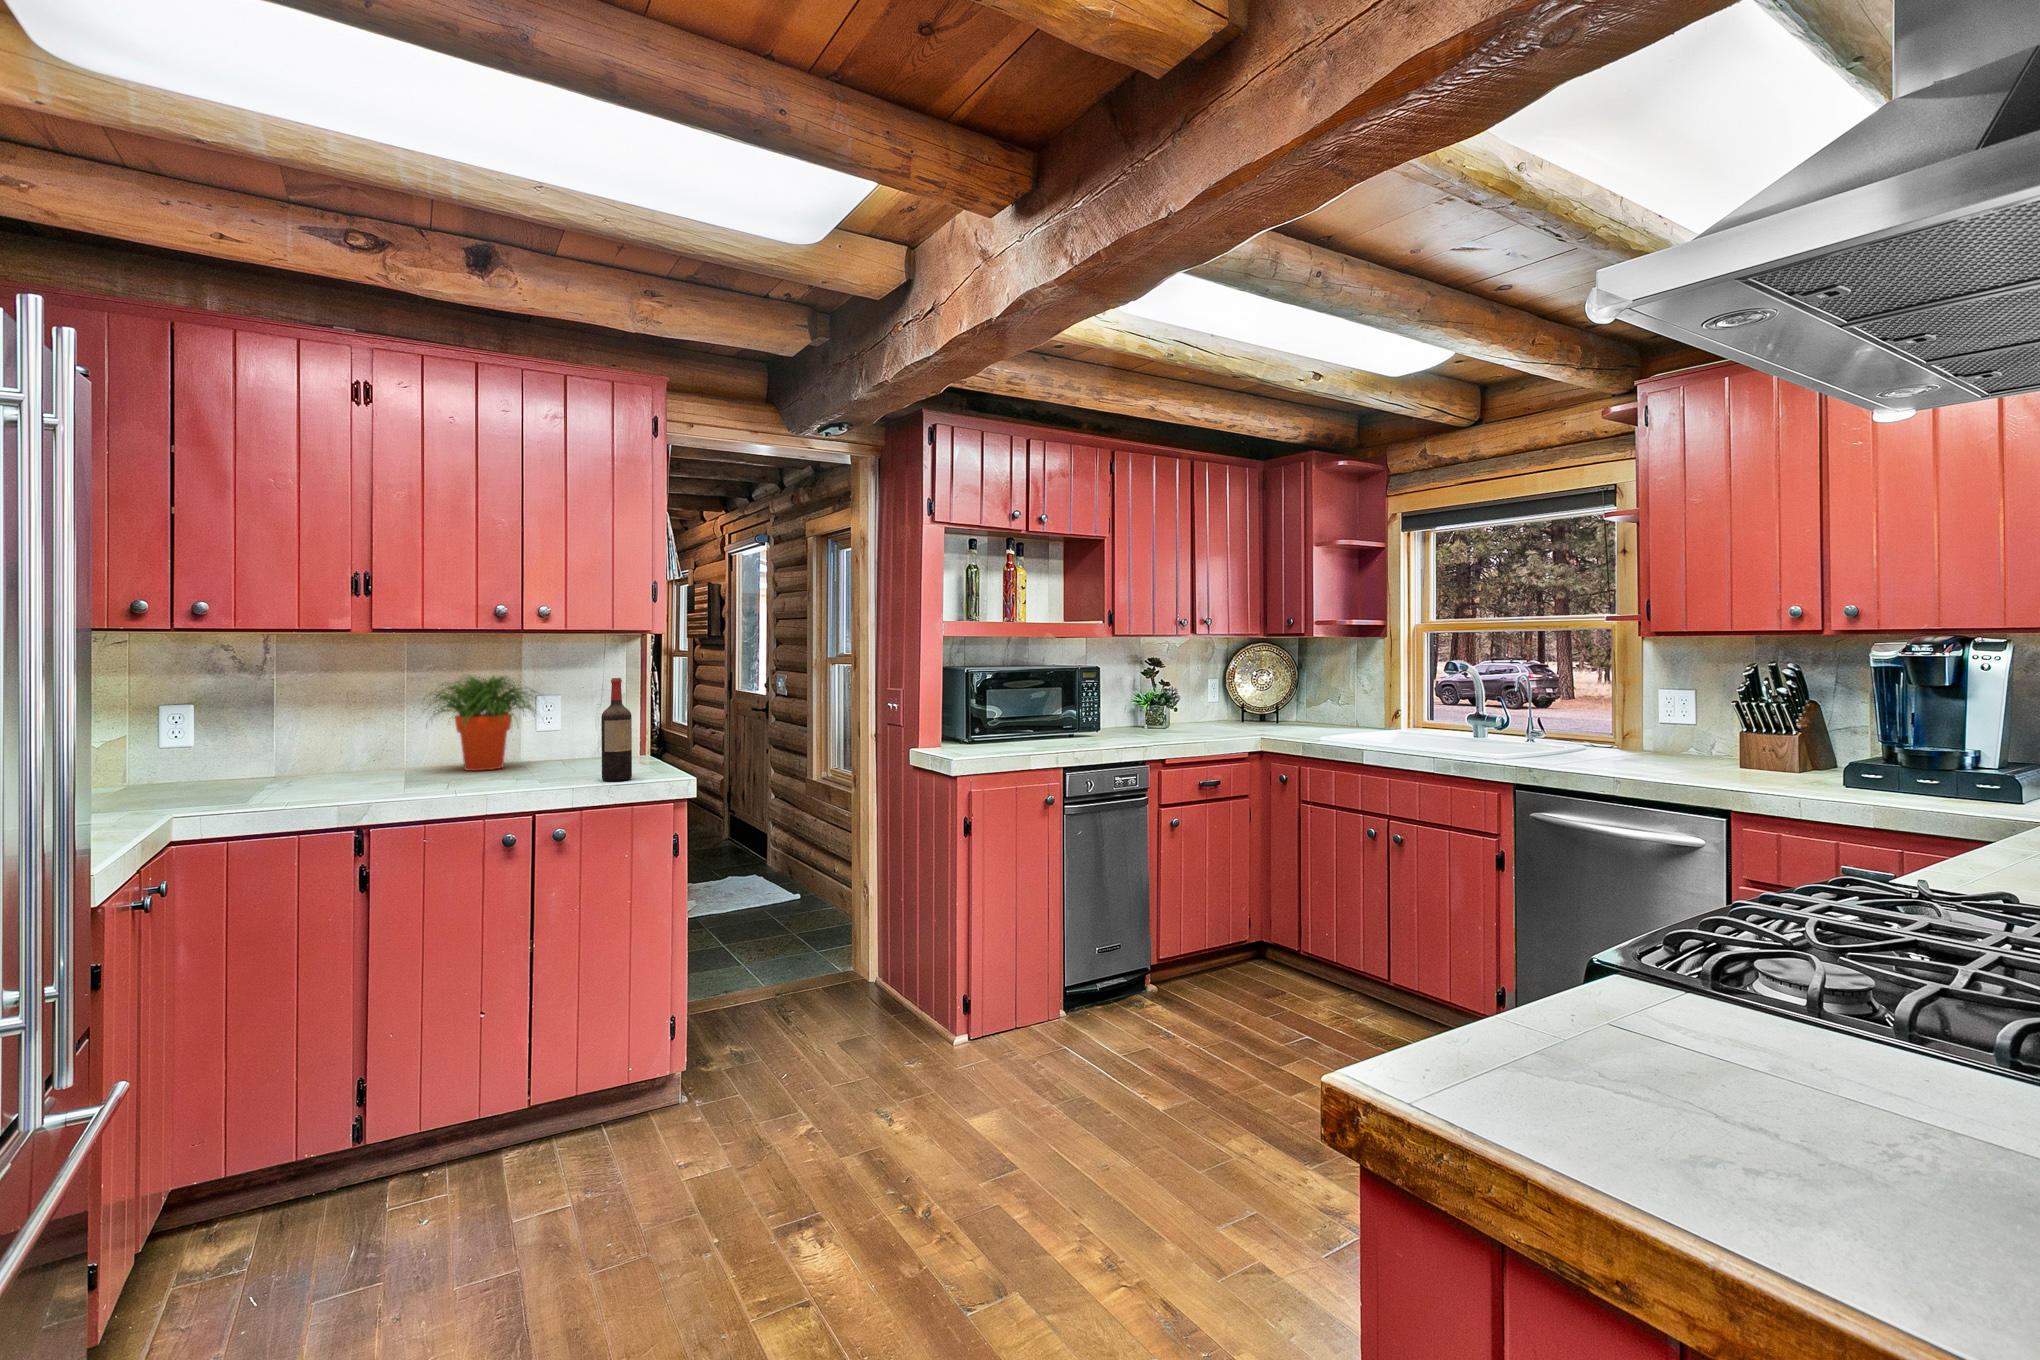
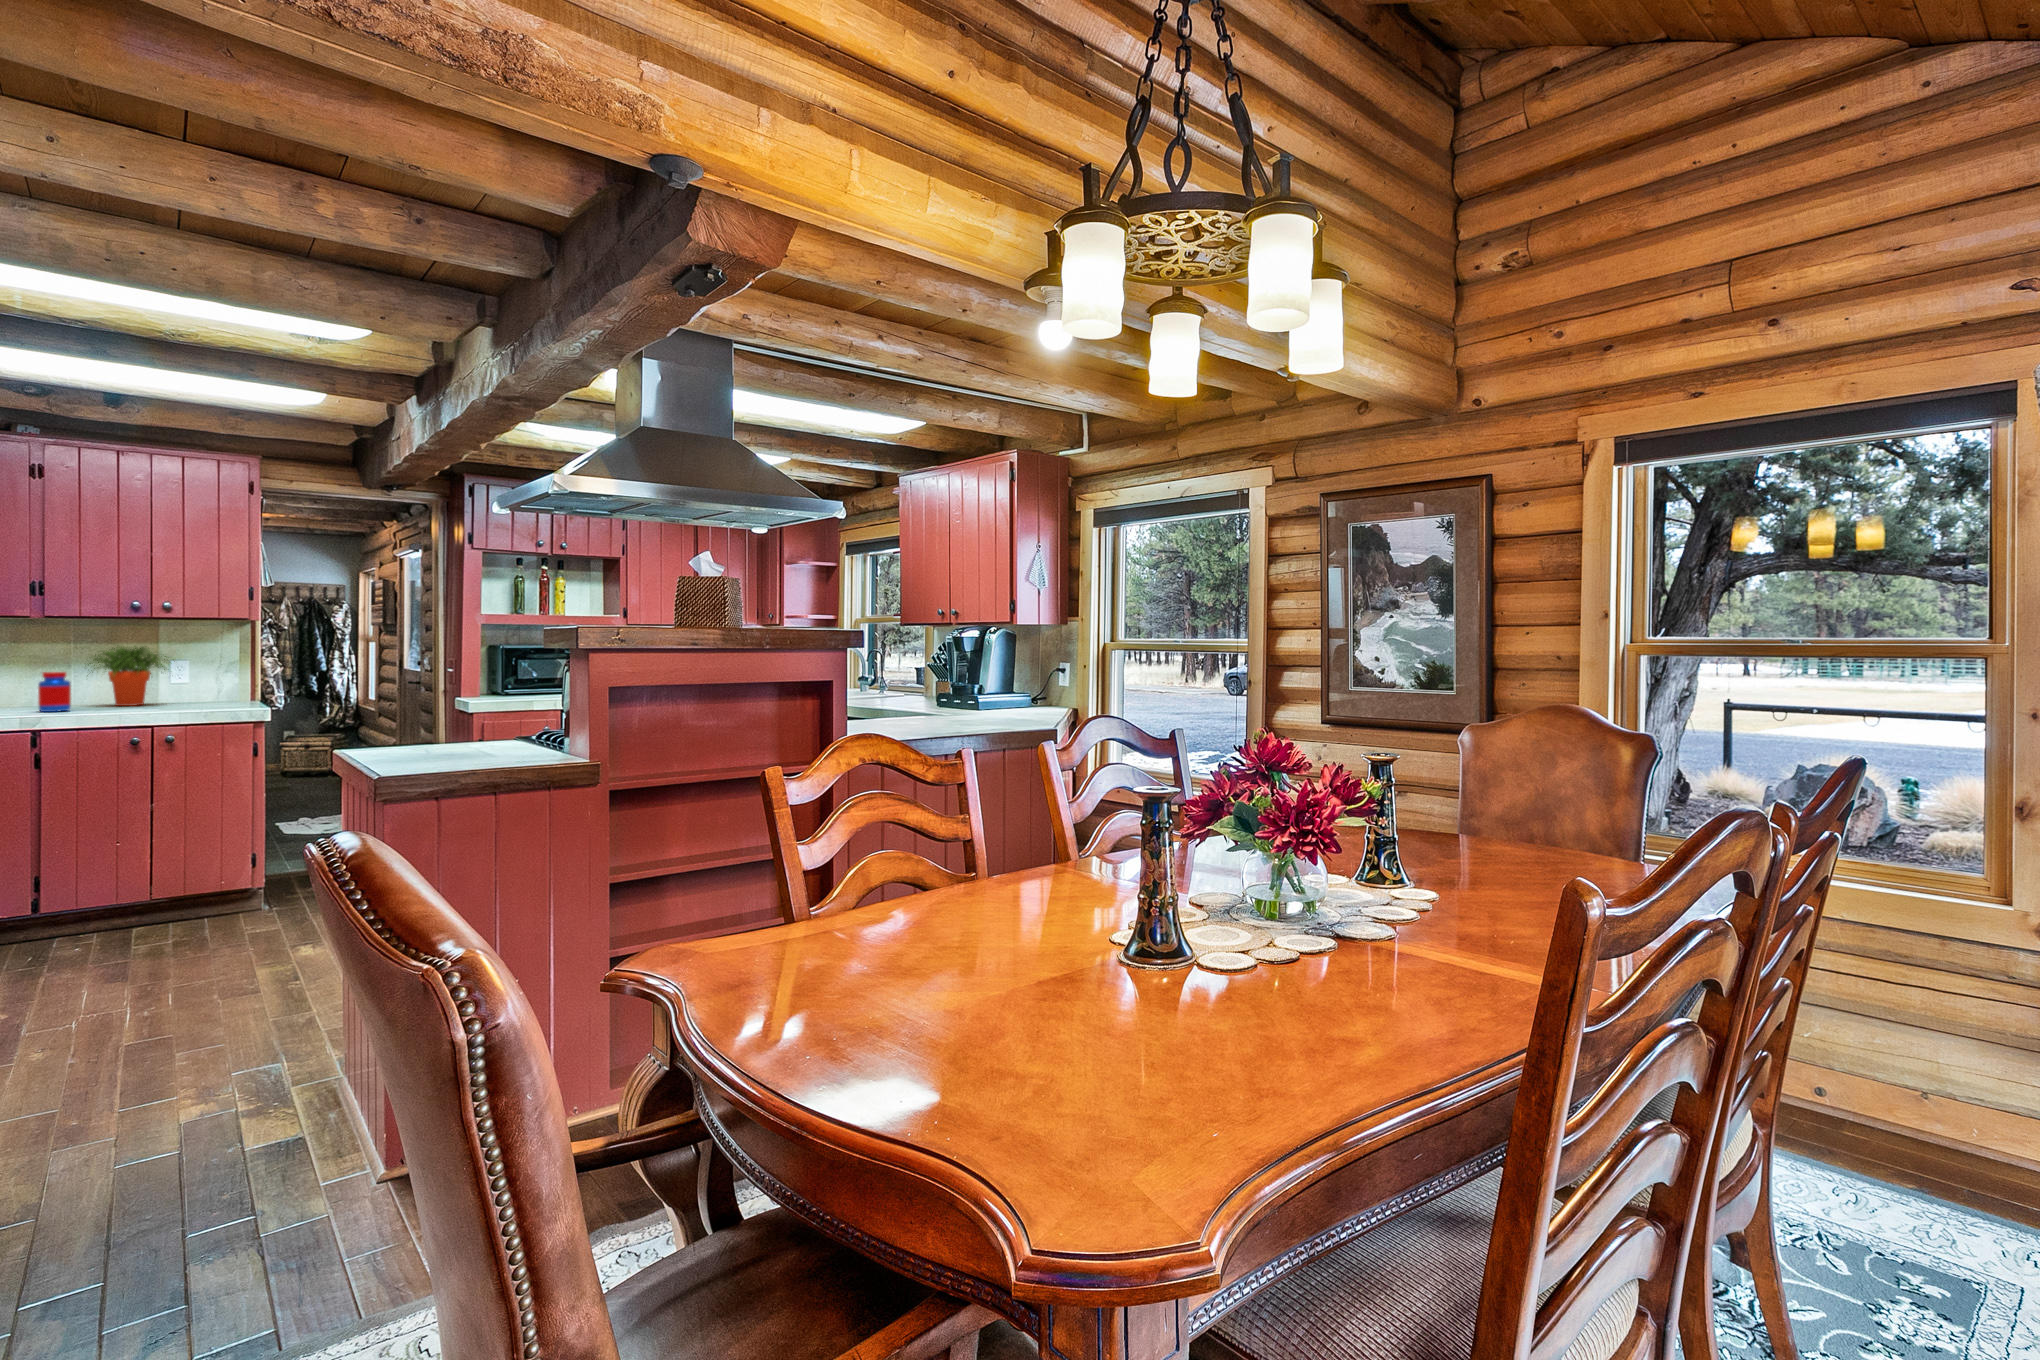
wine bottle: present [601,678,632,781] -> none [204,647,226,710]
jar: none [361,721,408,789] -> present [38,672,71,712]

